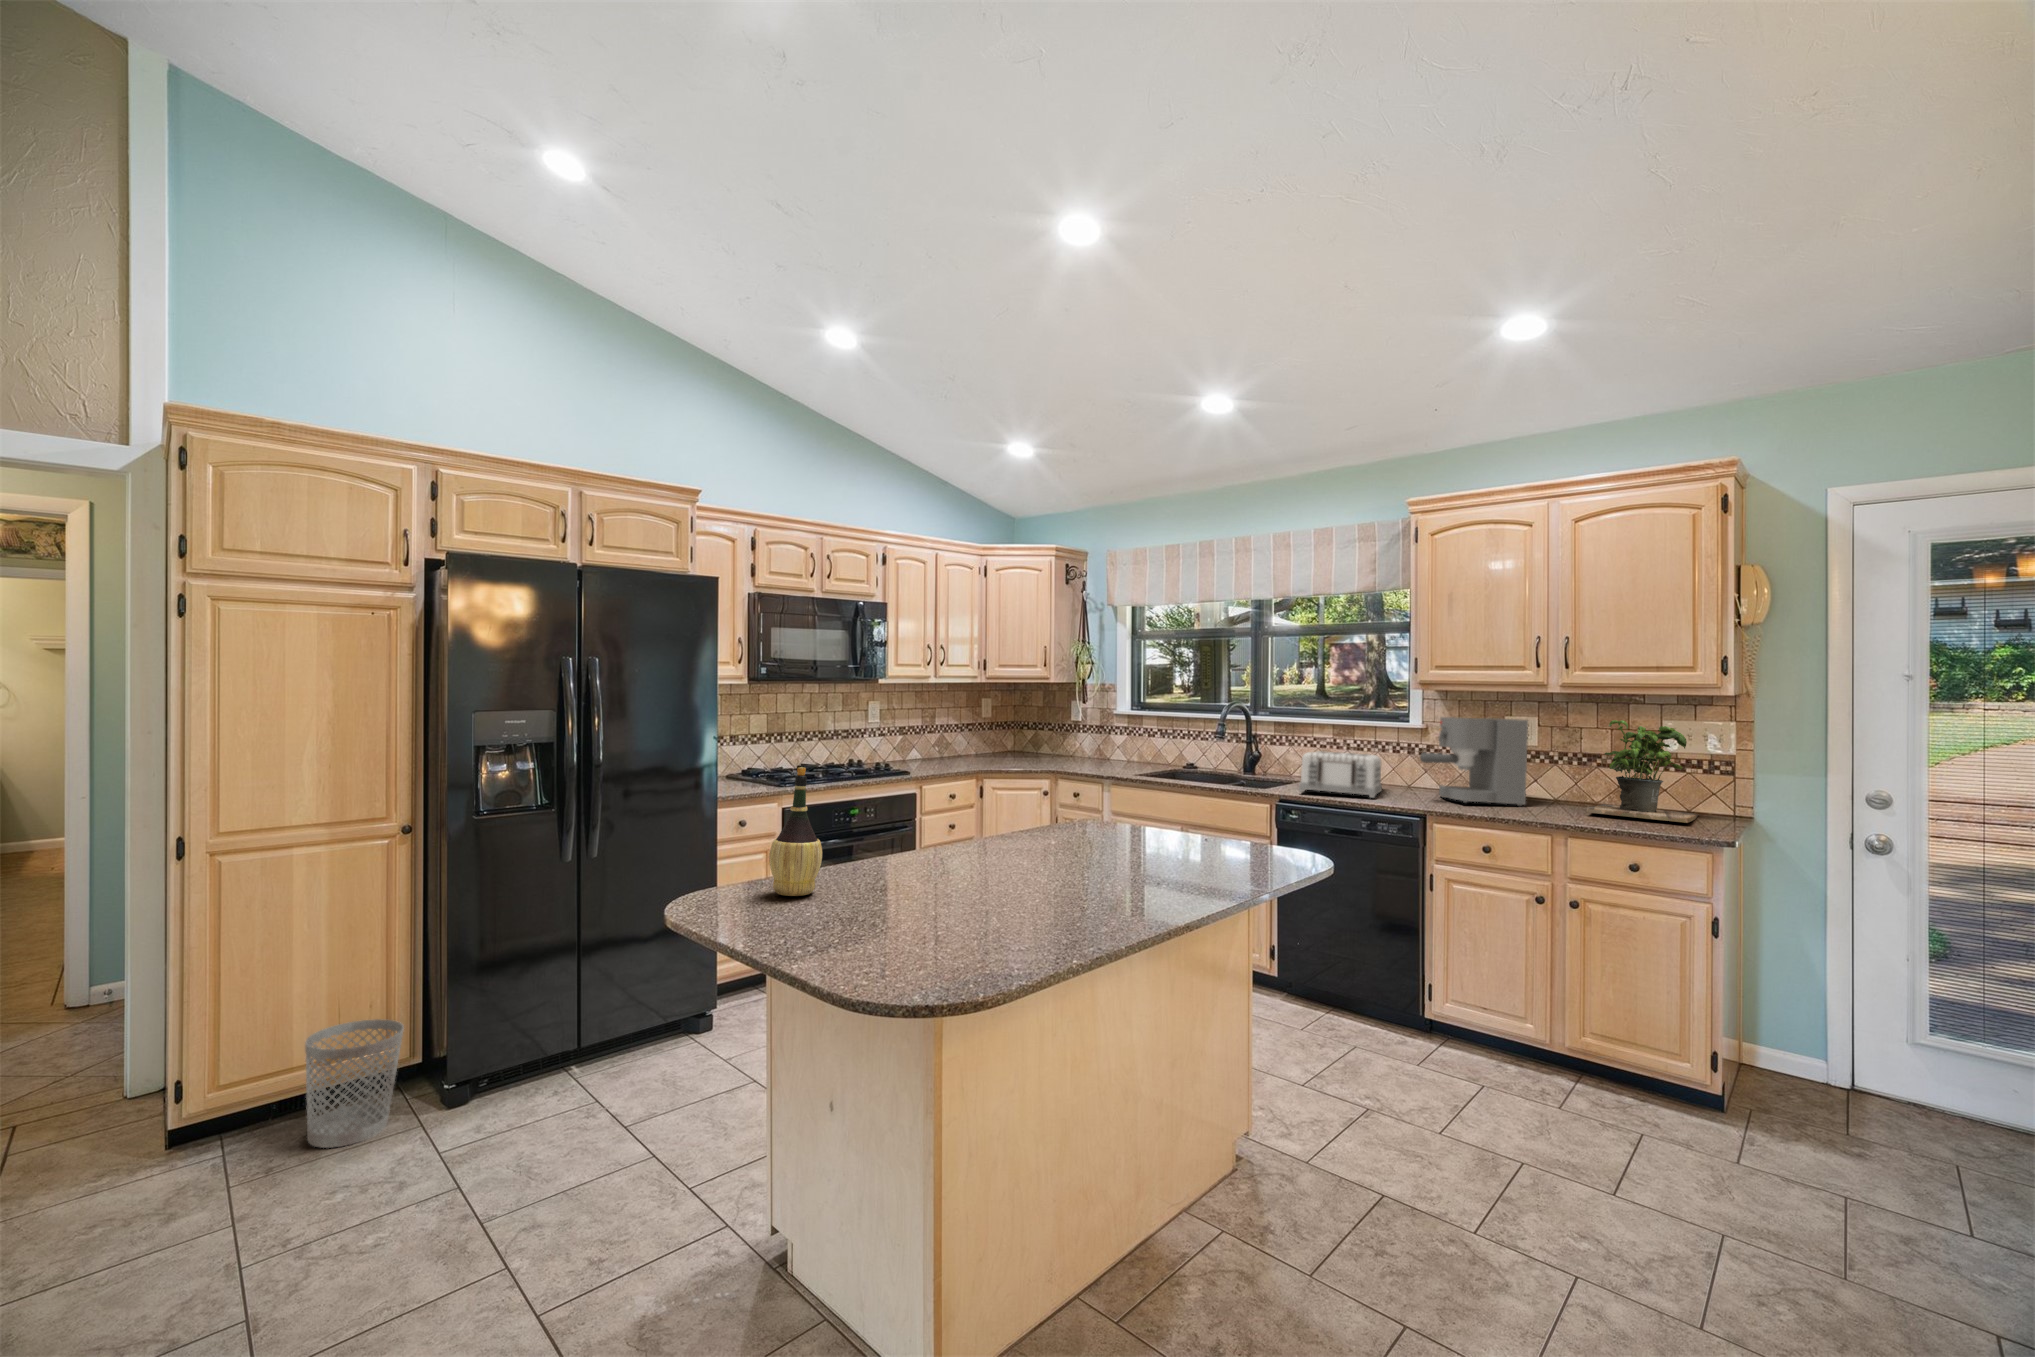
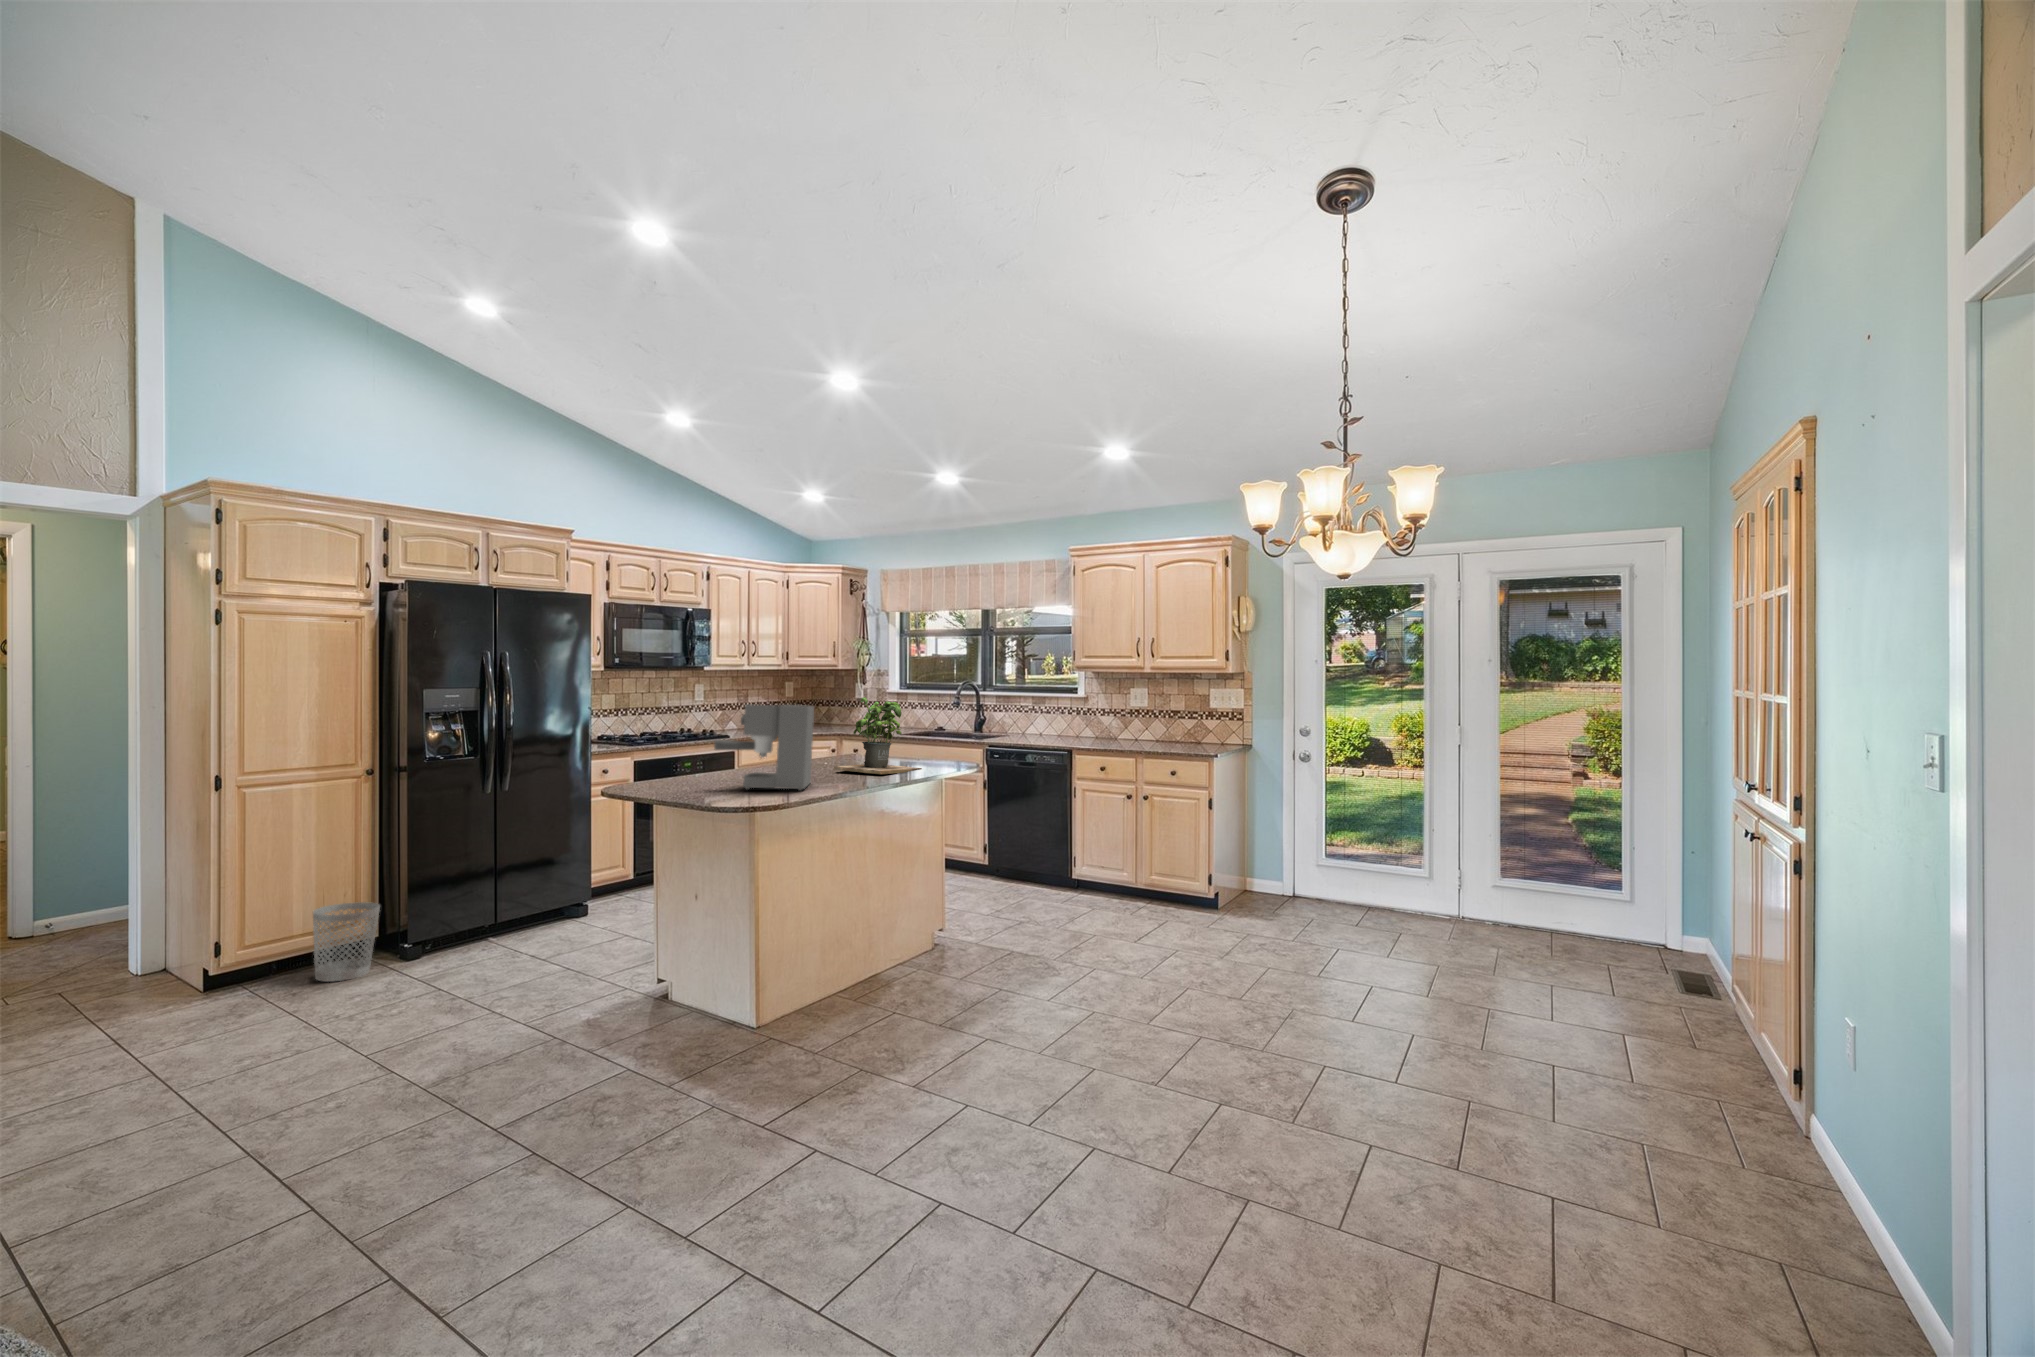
coffee maker: present [1420,717,1528,806] -> present [714,704,814,791]
potted plant: present [1586,720,1698,823] -> present [833,698,922,774]
toaster: present [1299,751,1382,798] -> none [1003,714,1059,742]
wine bottle: present [769,767,822,896] -> none [665,714,695,785]

